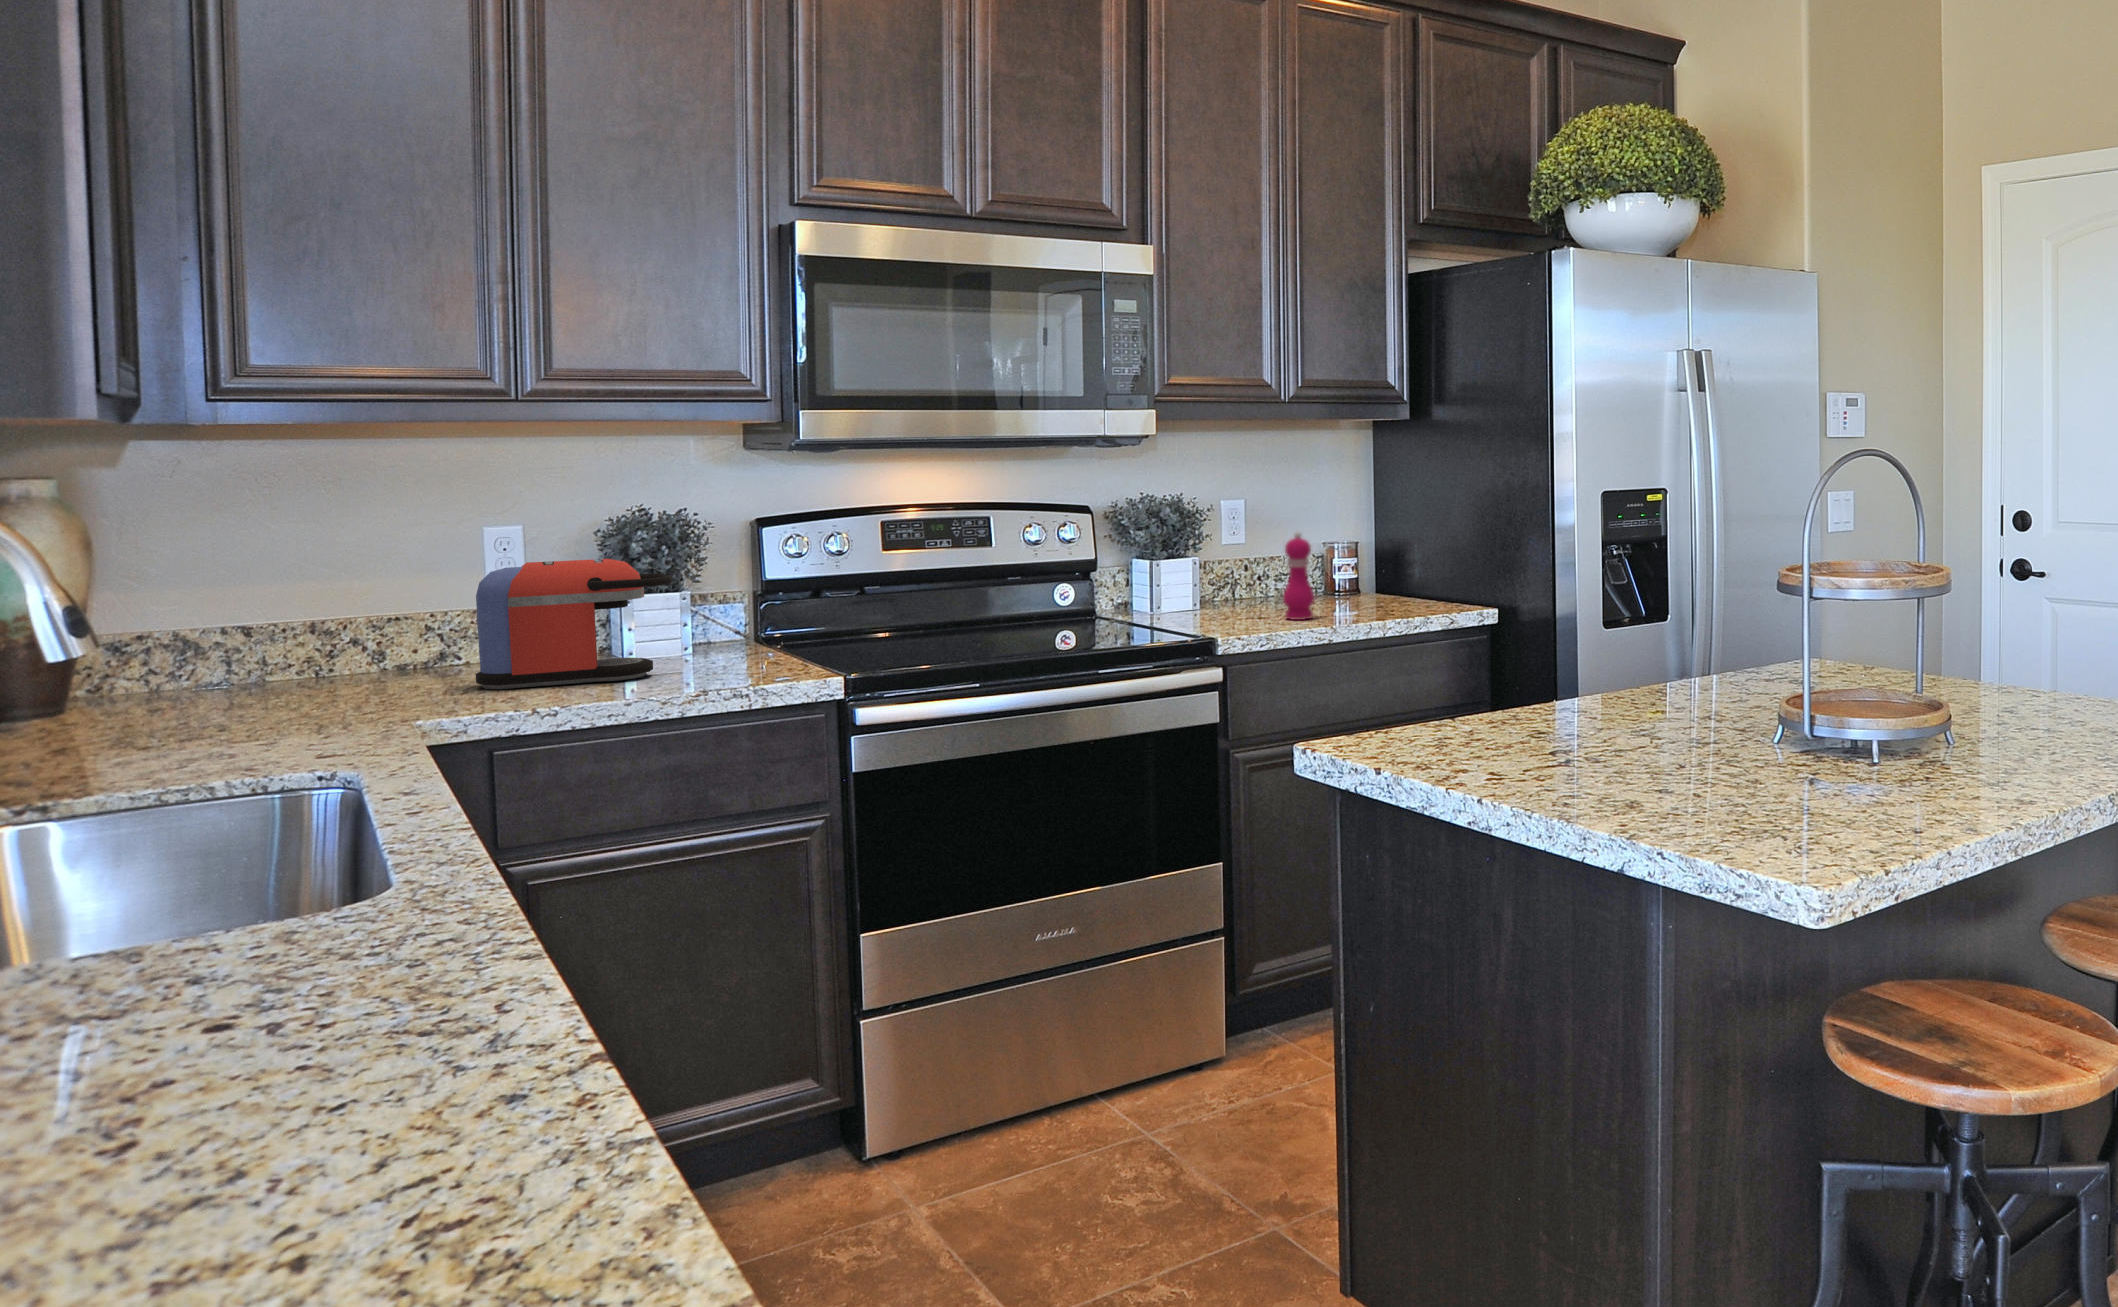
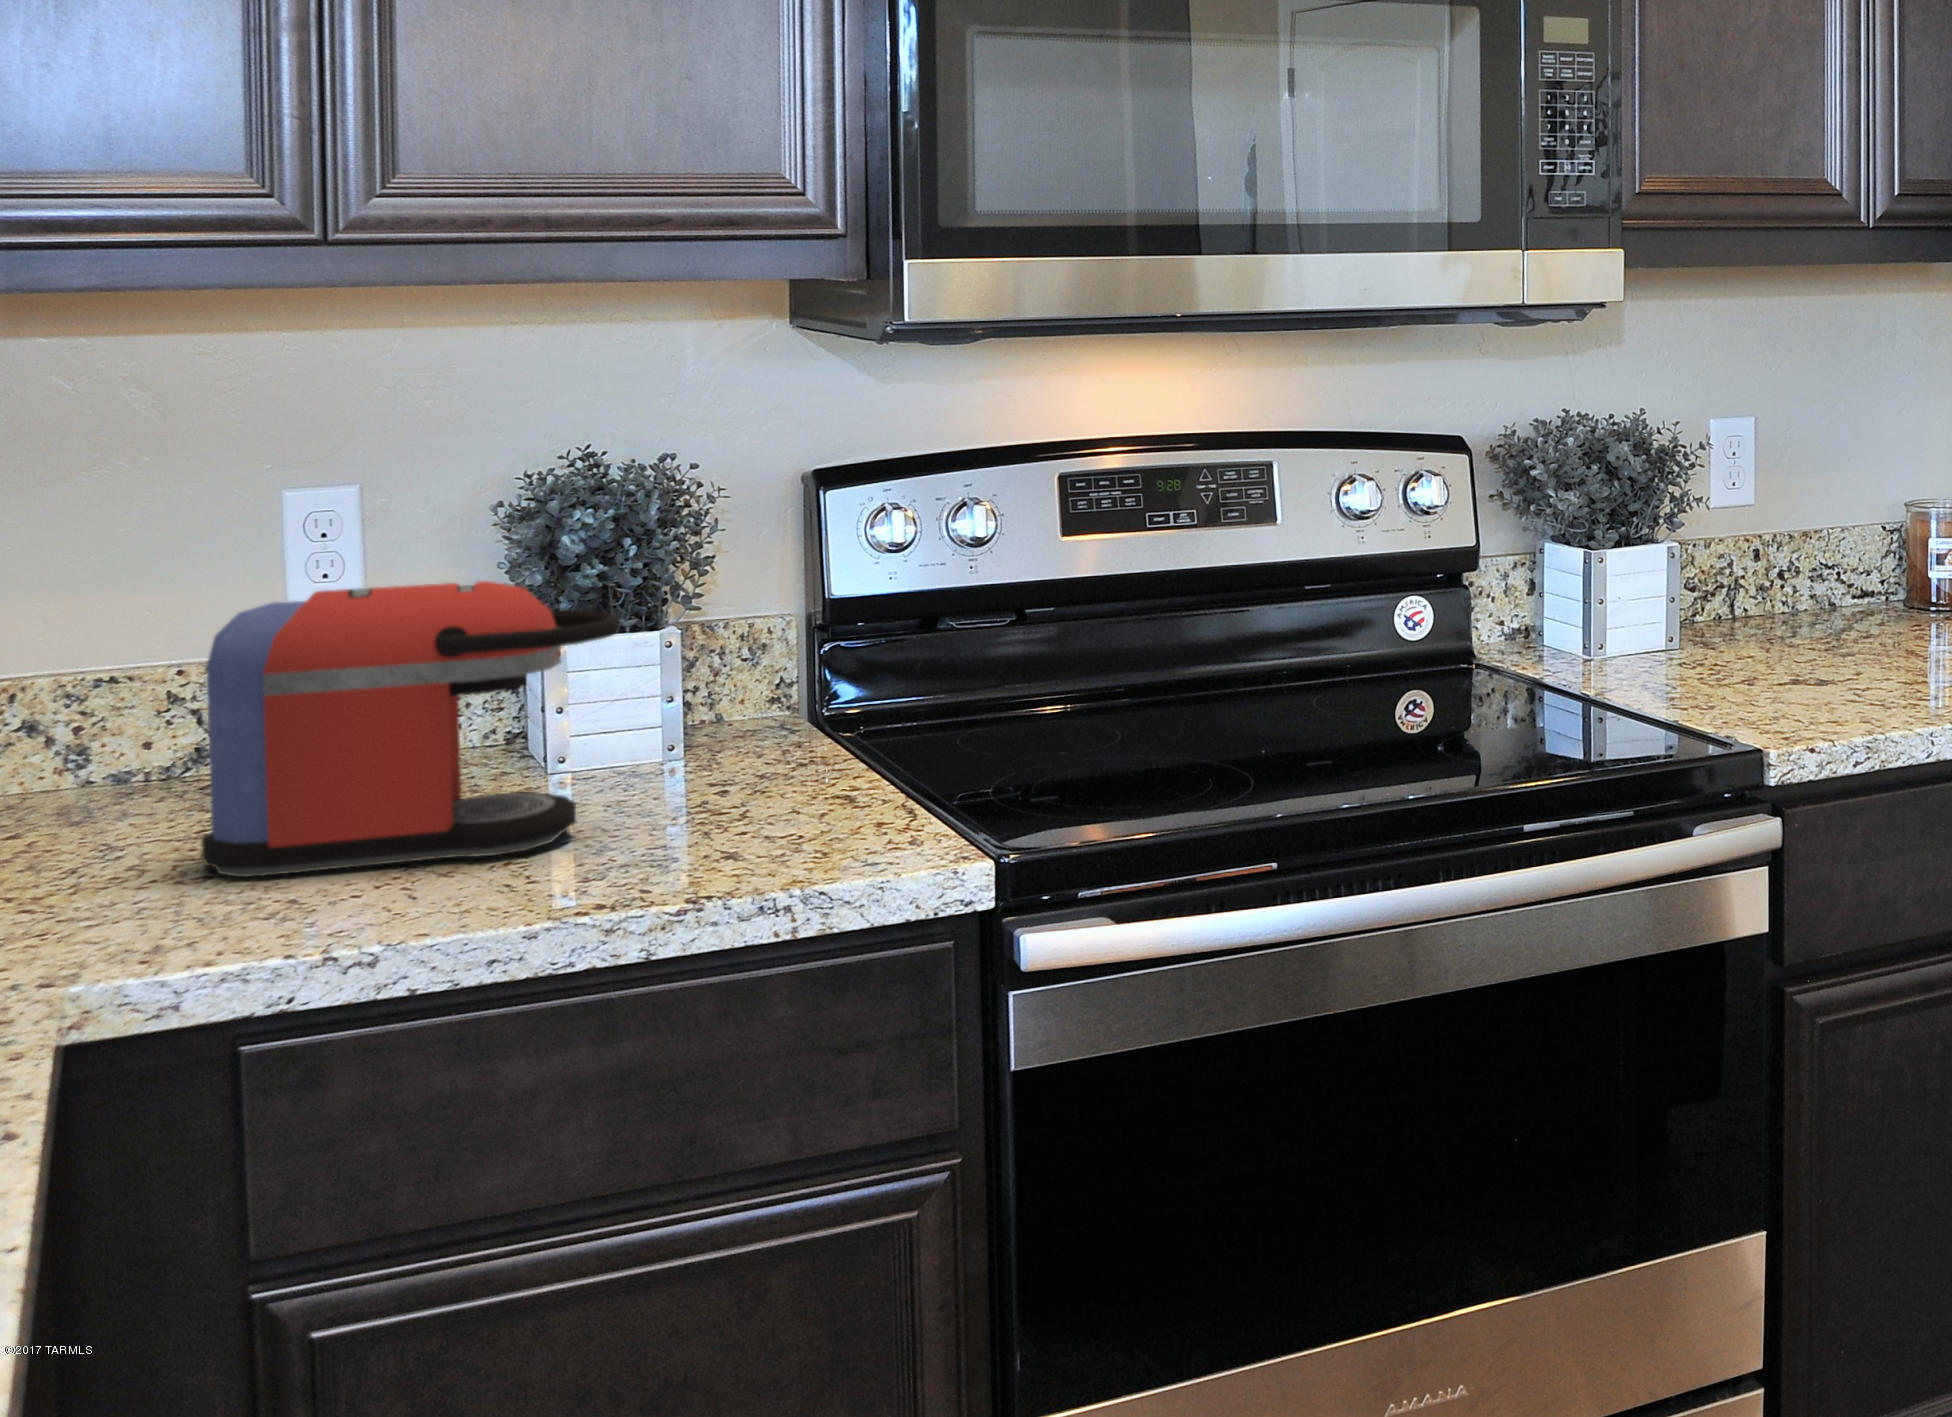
pepper mill: present [1283,532,1314,620] -> none [1860,498,1928,686]

